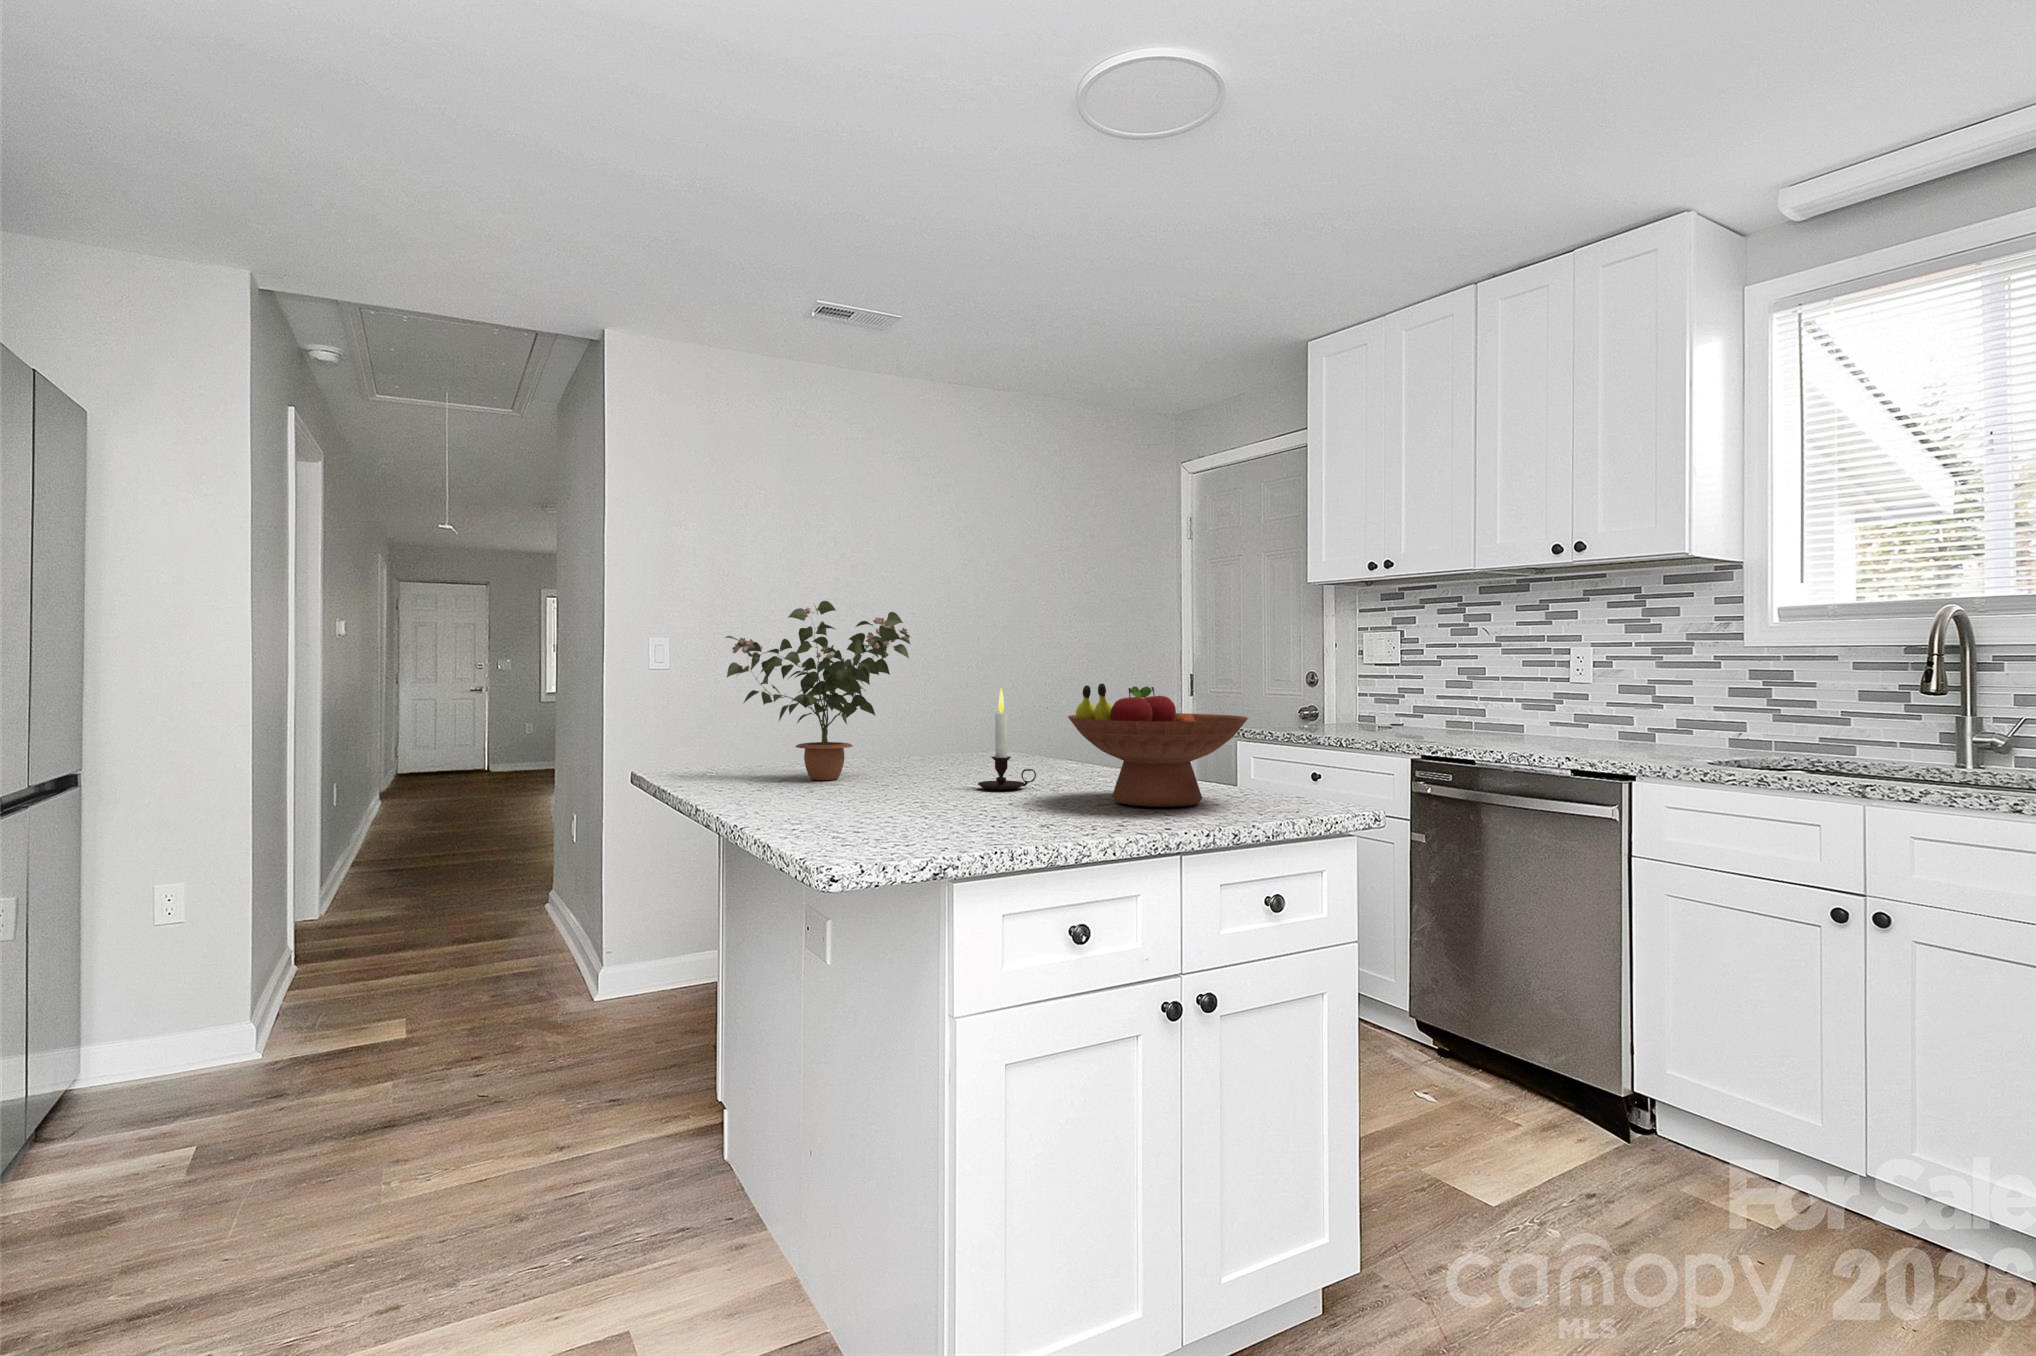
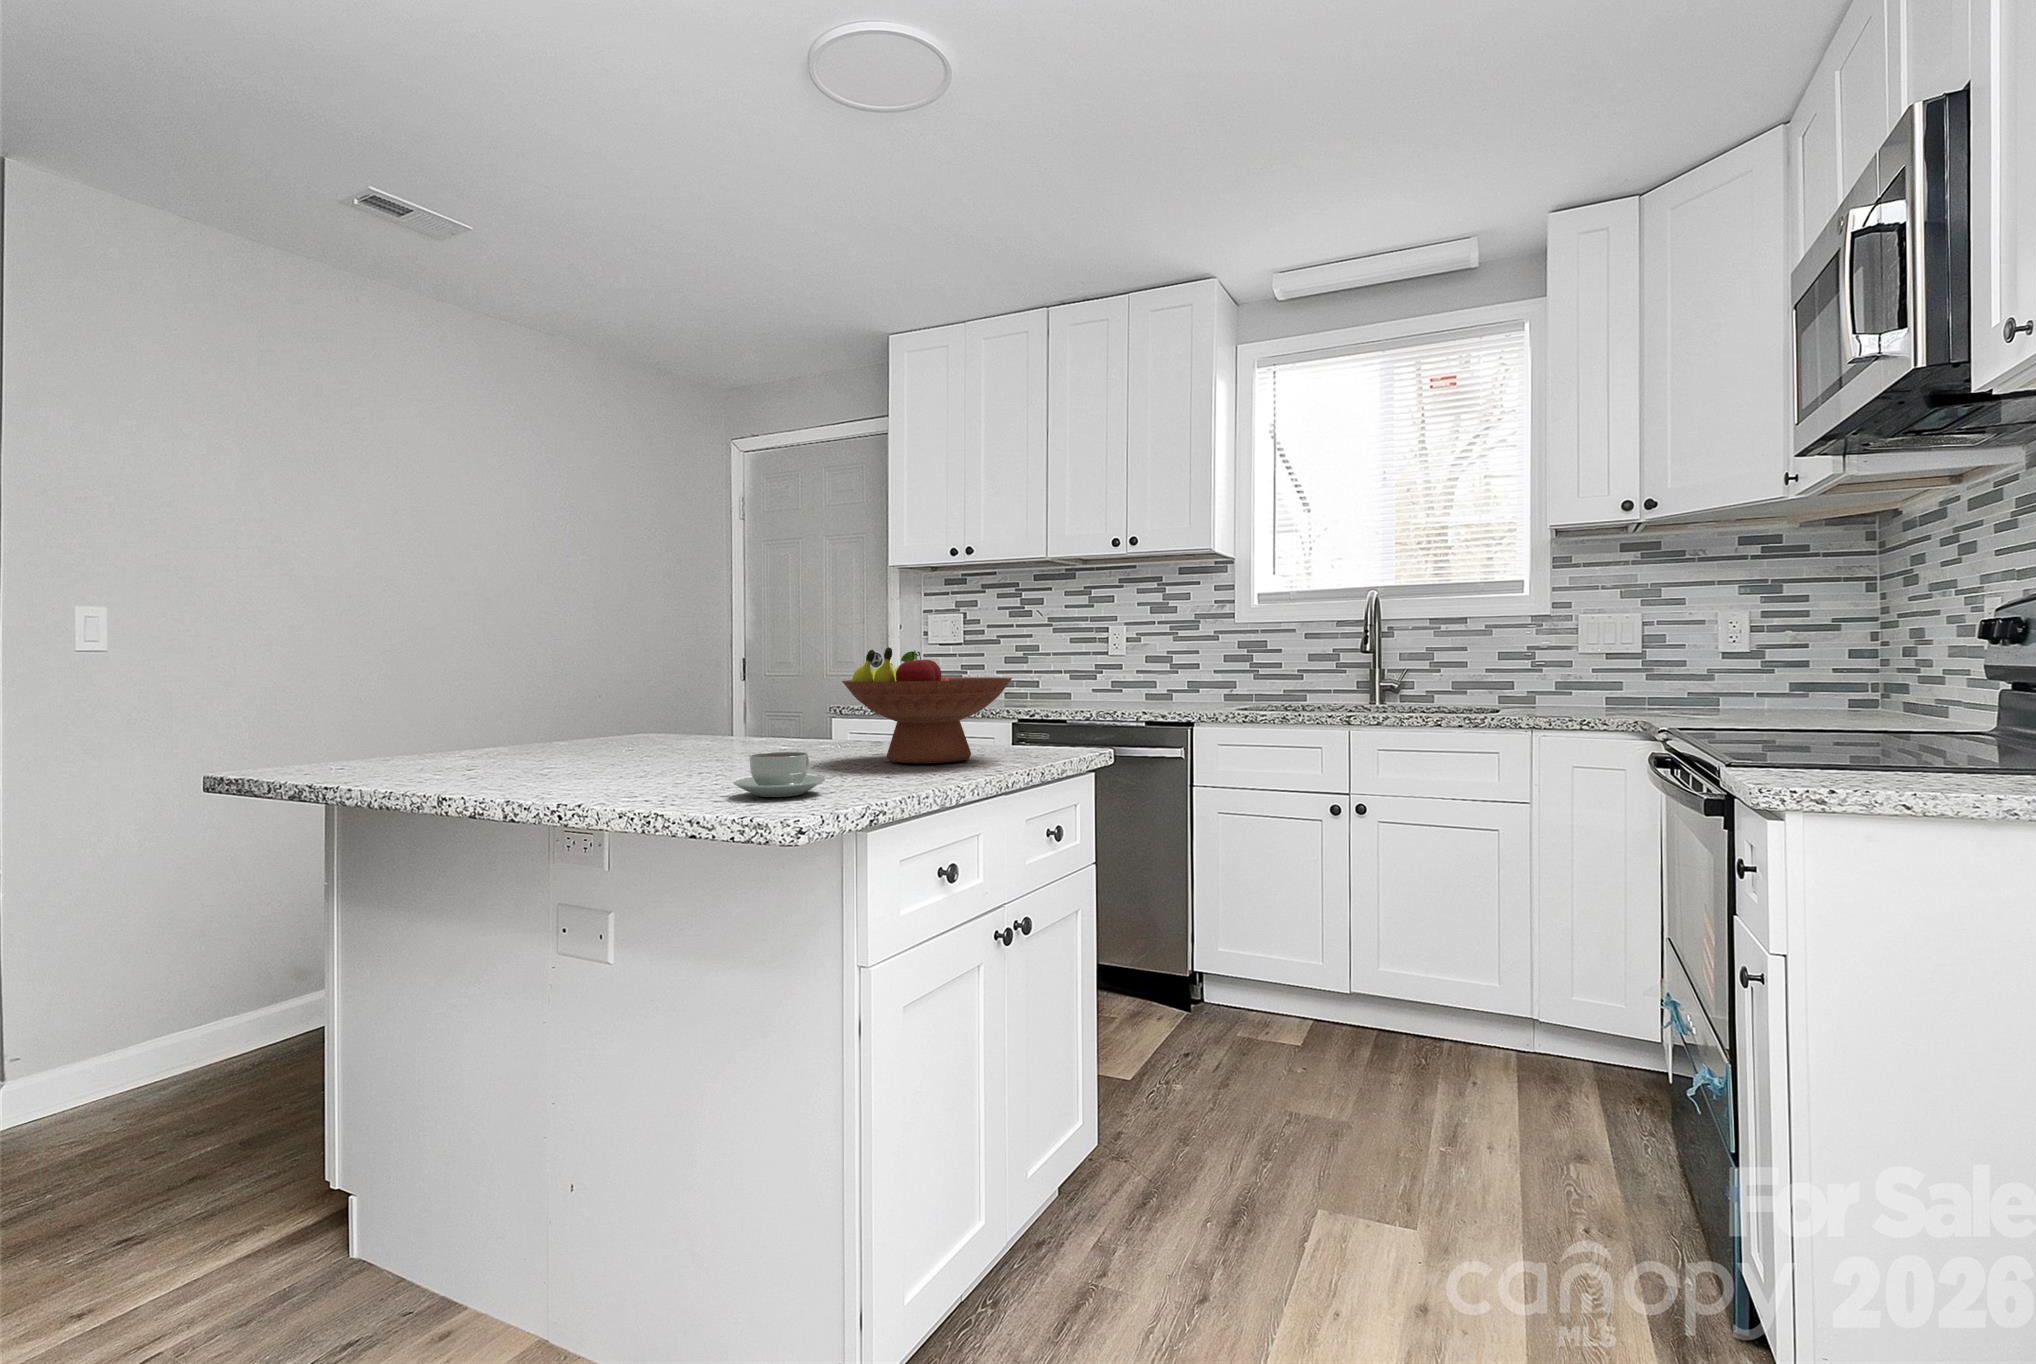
potted plant: present [725,601,910,780] -> none [365,562,618,770]
candle: present [978,688,1036,790] -> none [721,657,779,763]
coffee cup: none [886,786,972,830] -> present [734,752,825,797]

